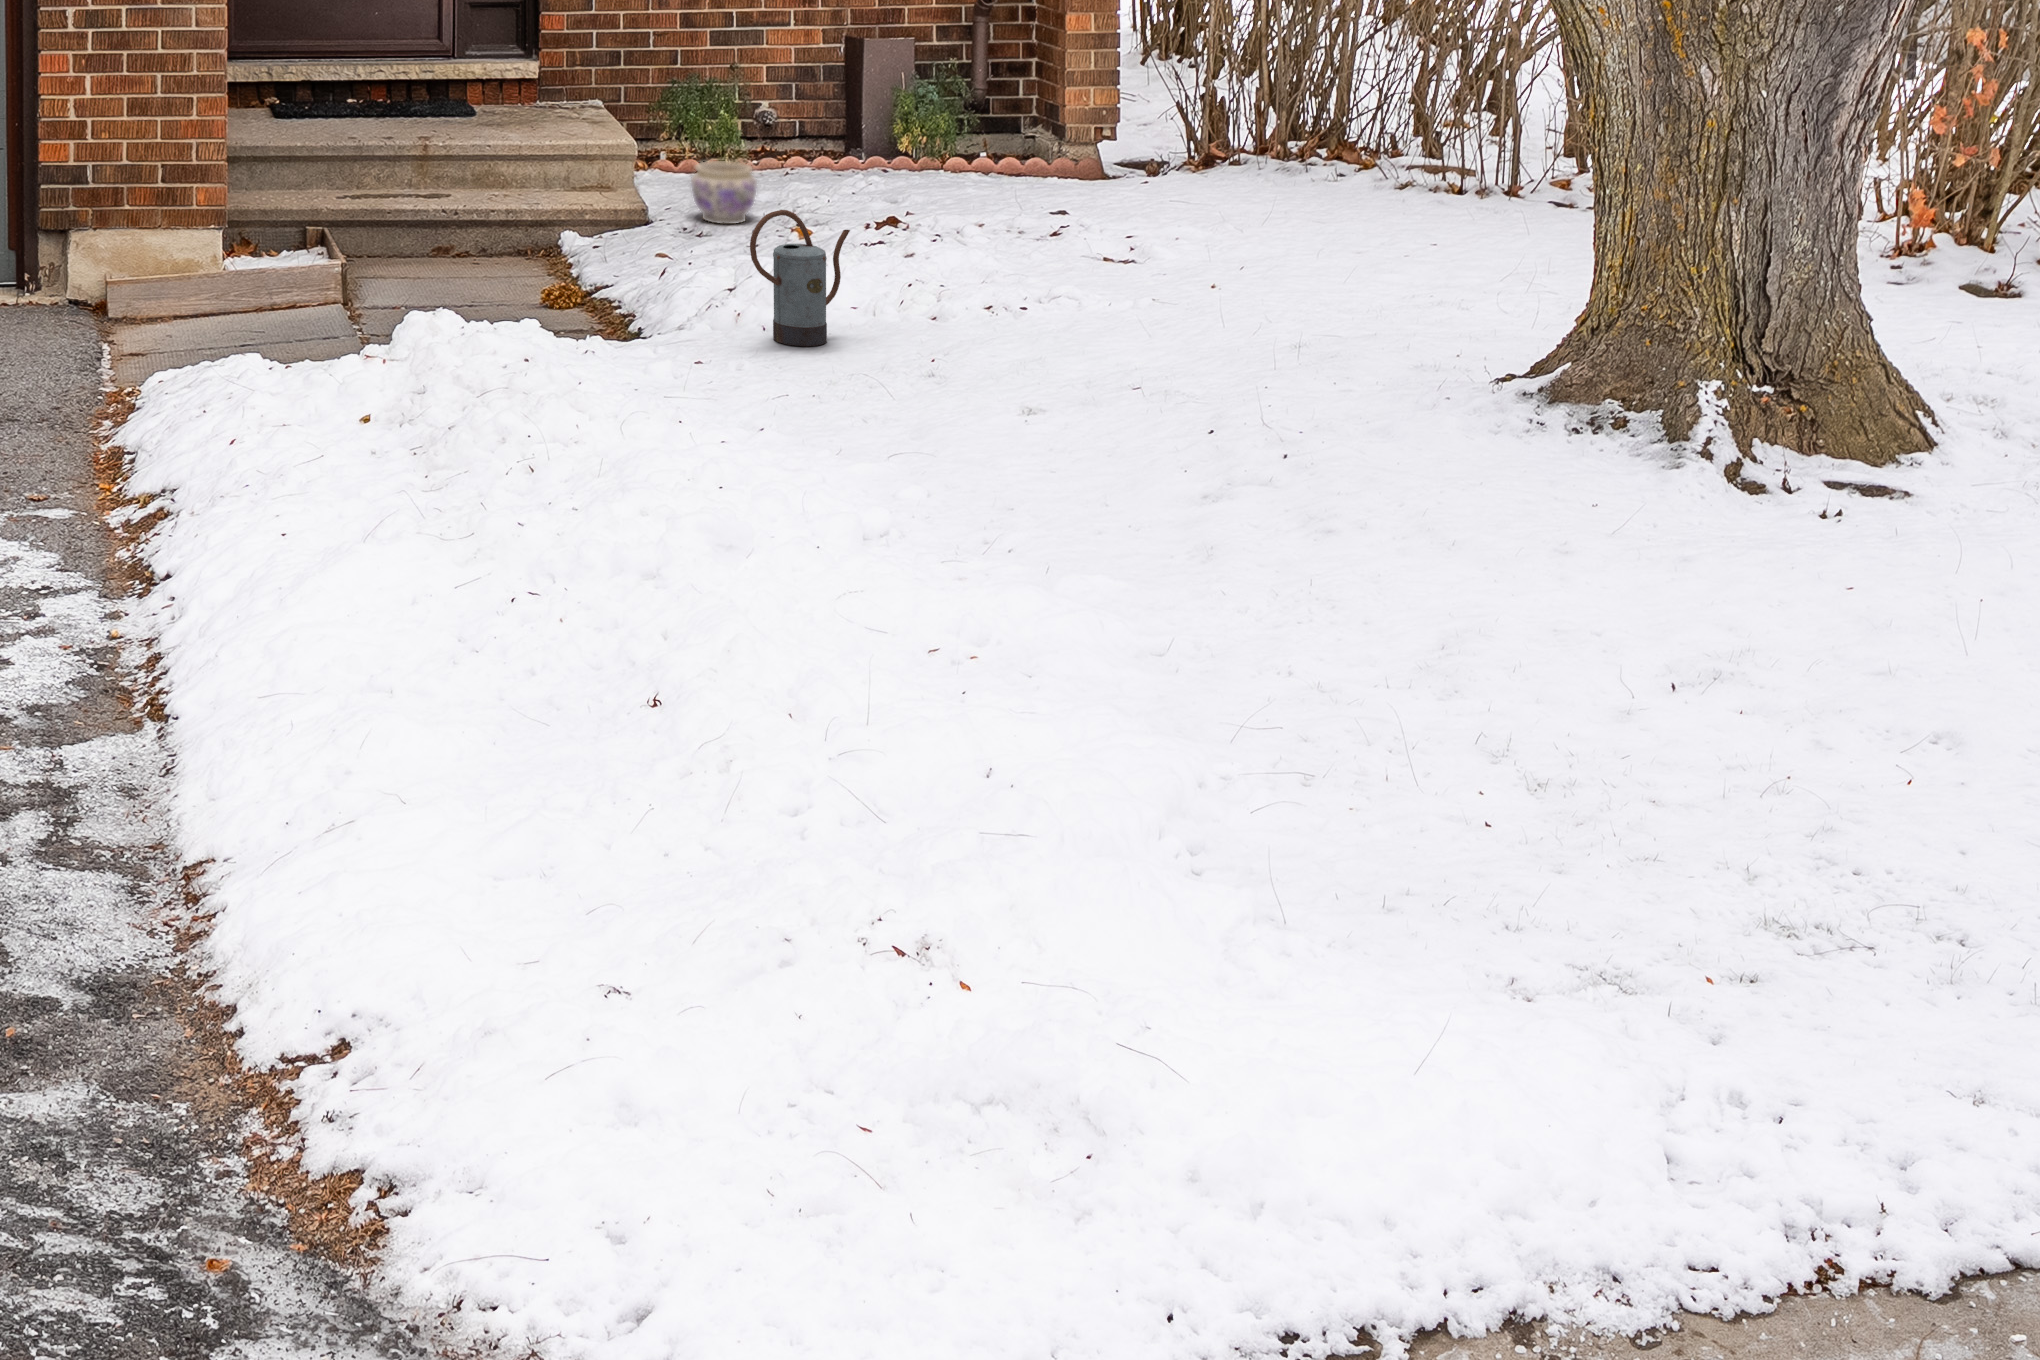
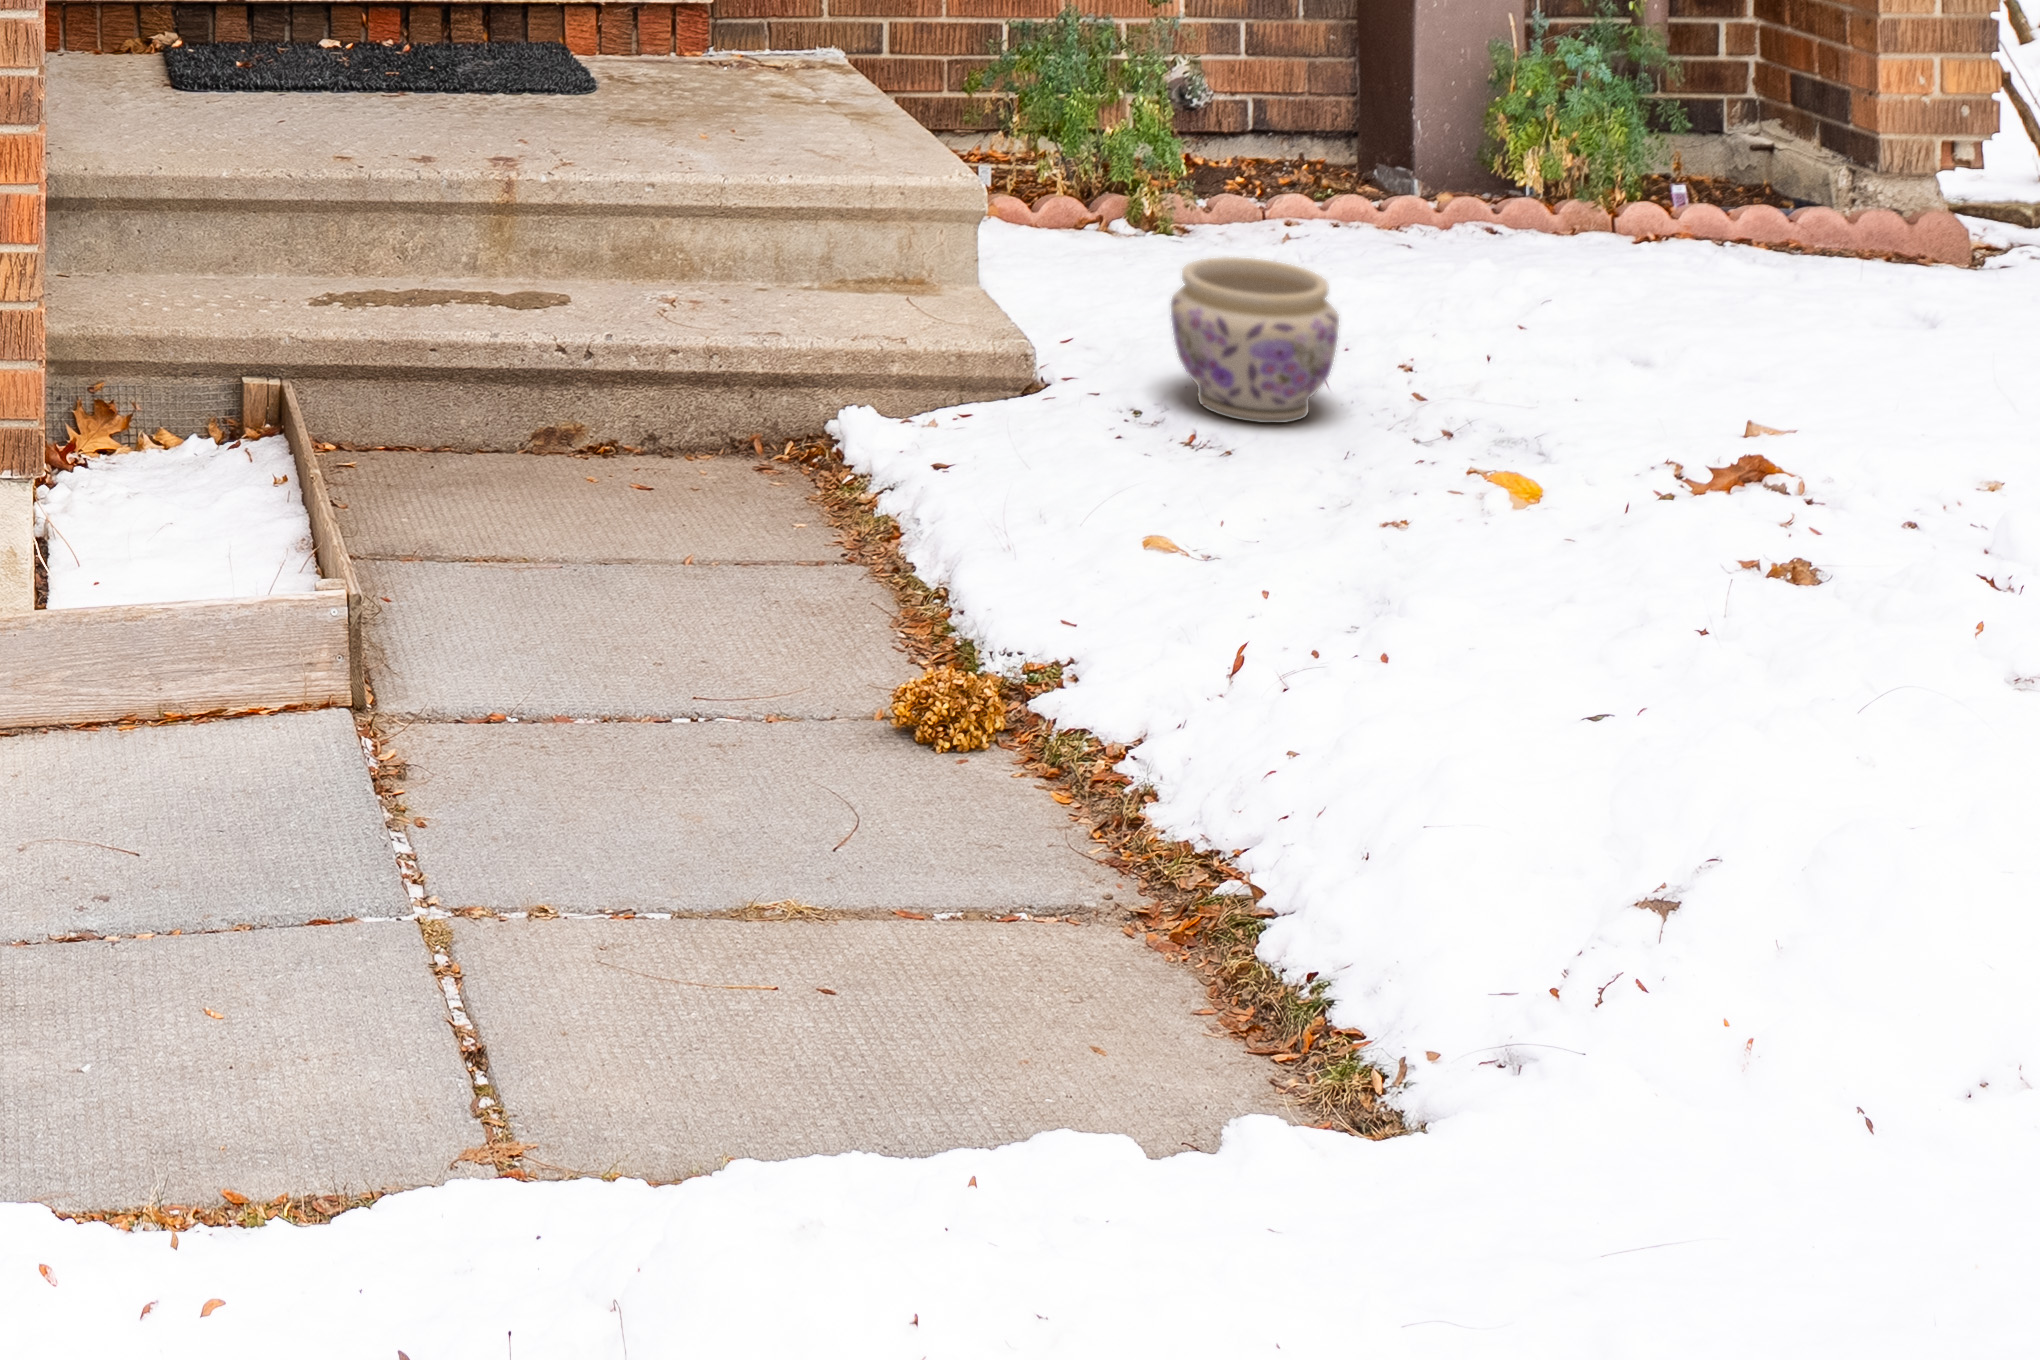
watering can: present [750,210,850,346] -> none [1669,597,1947,1052]

